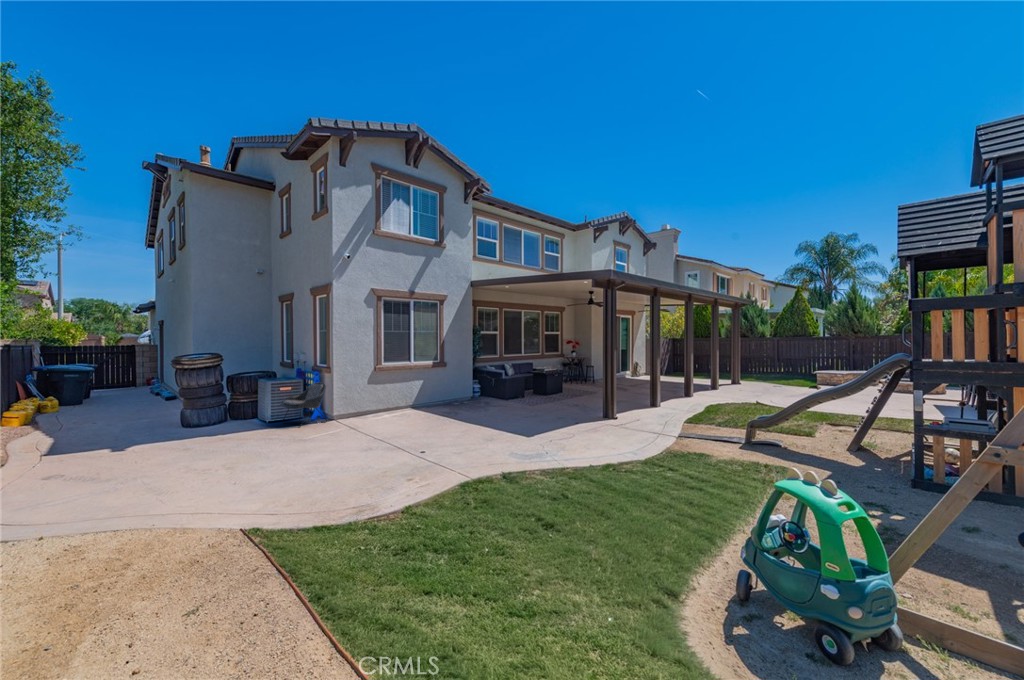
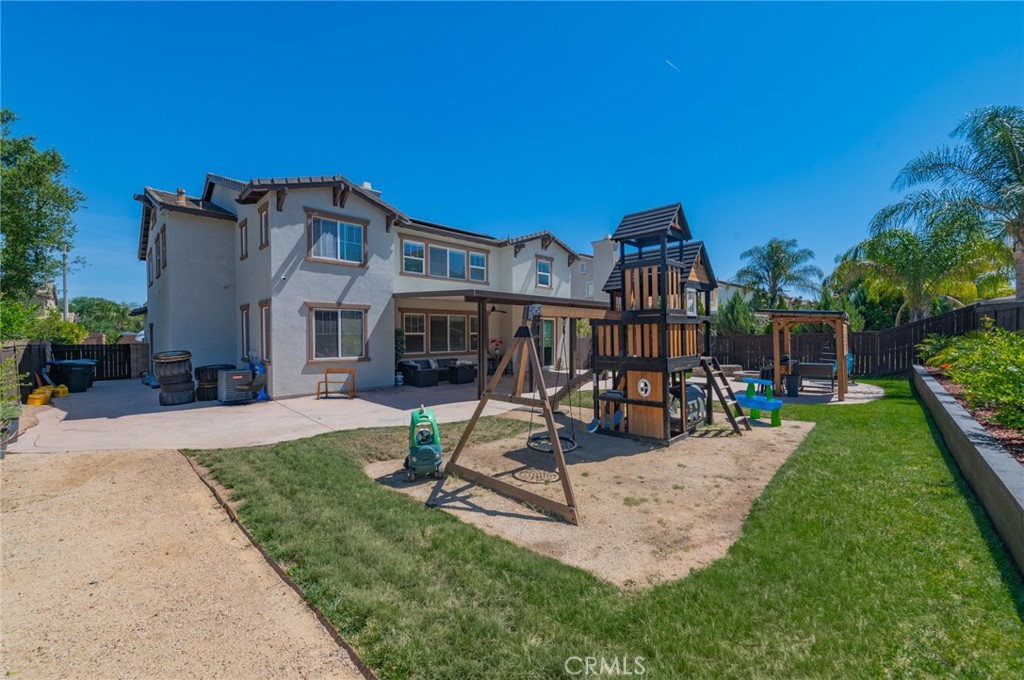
bench: none [388,375,435,417] -> present [317,368,356,400]

